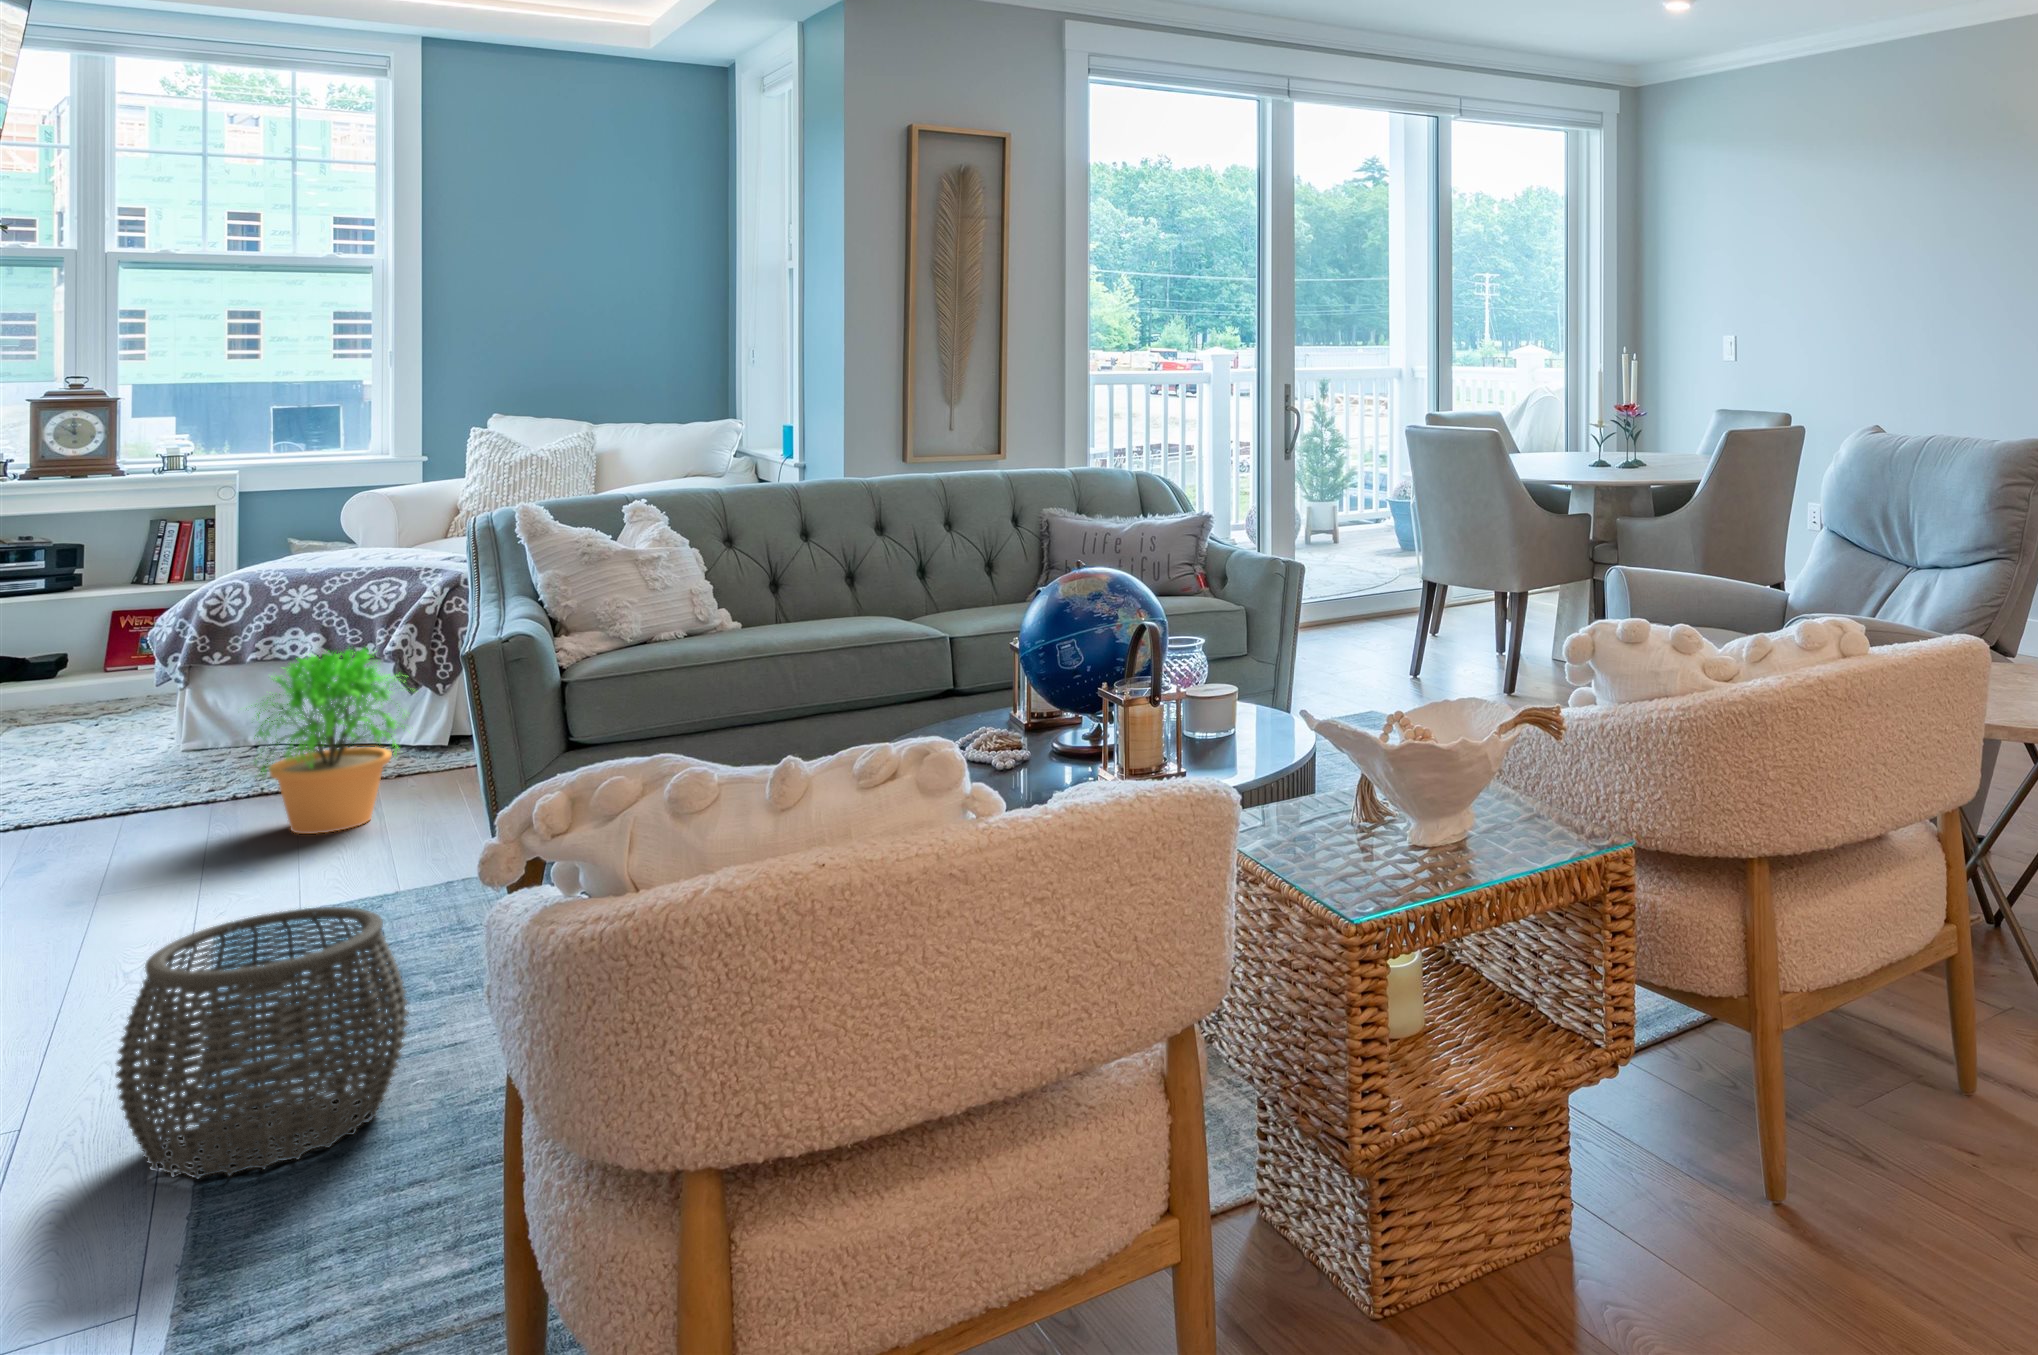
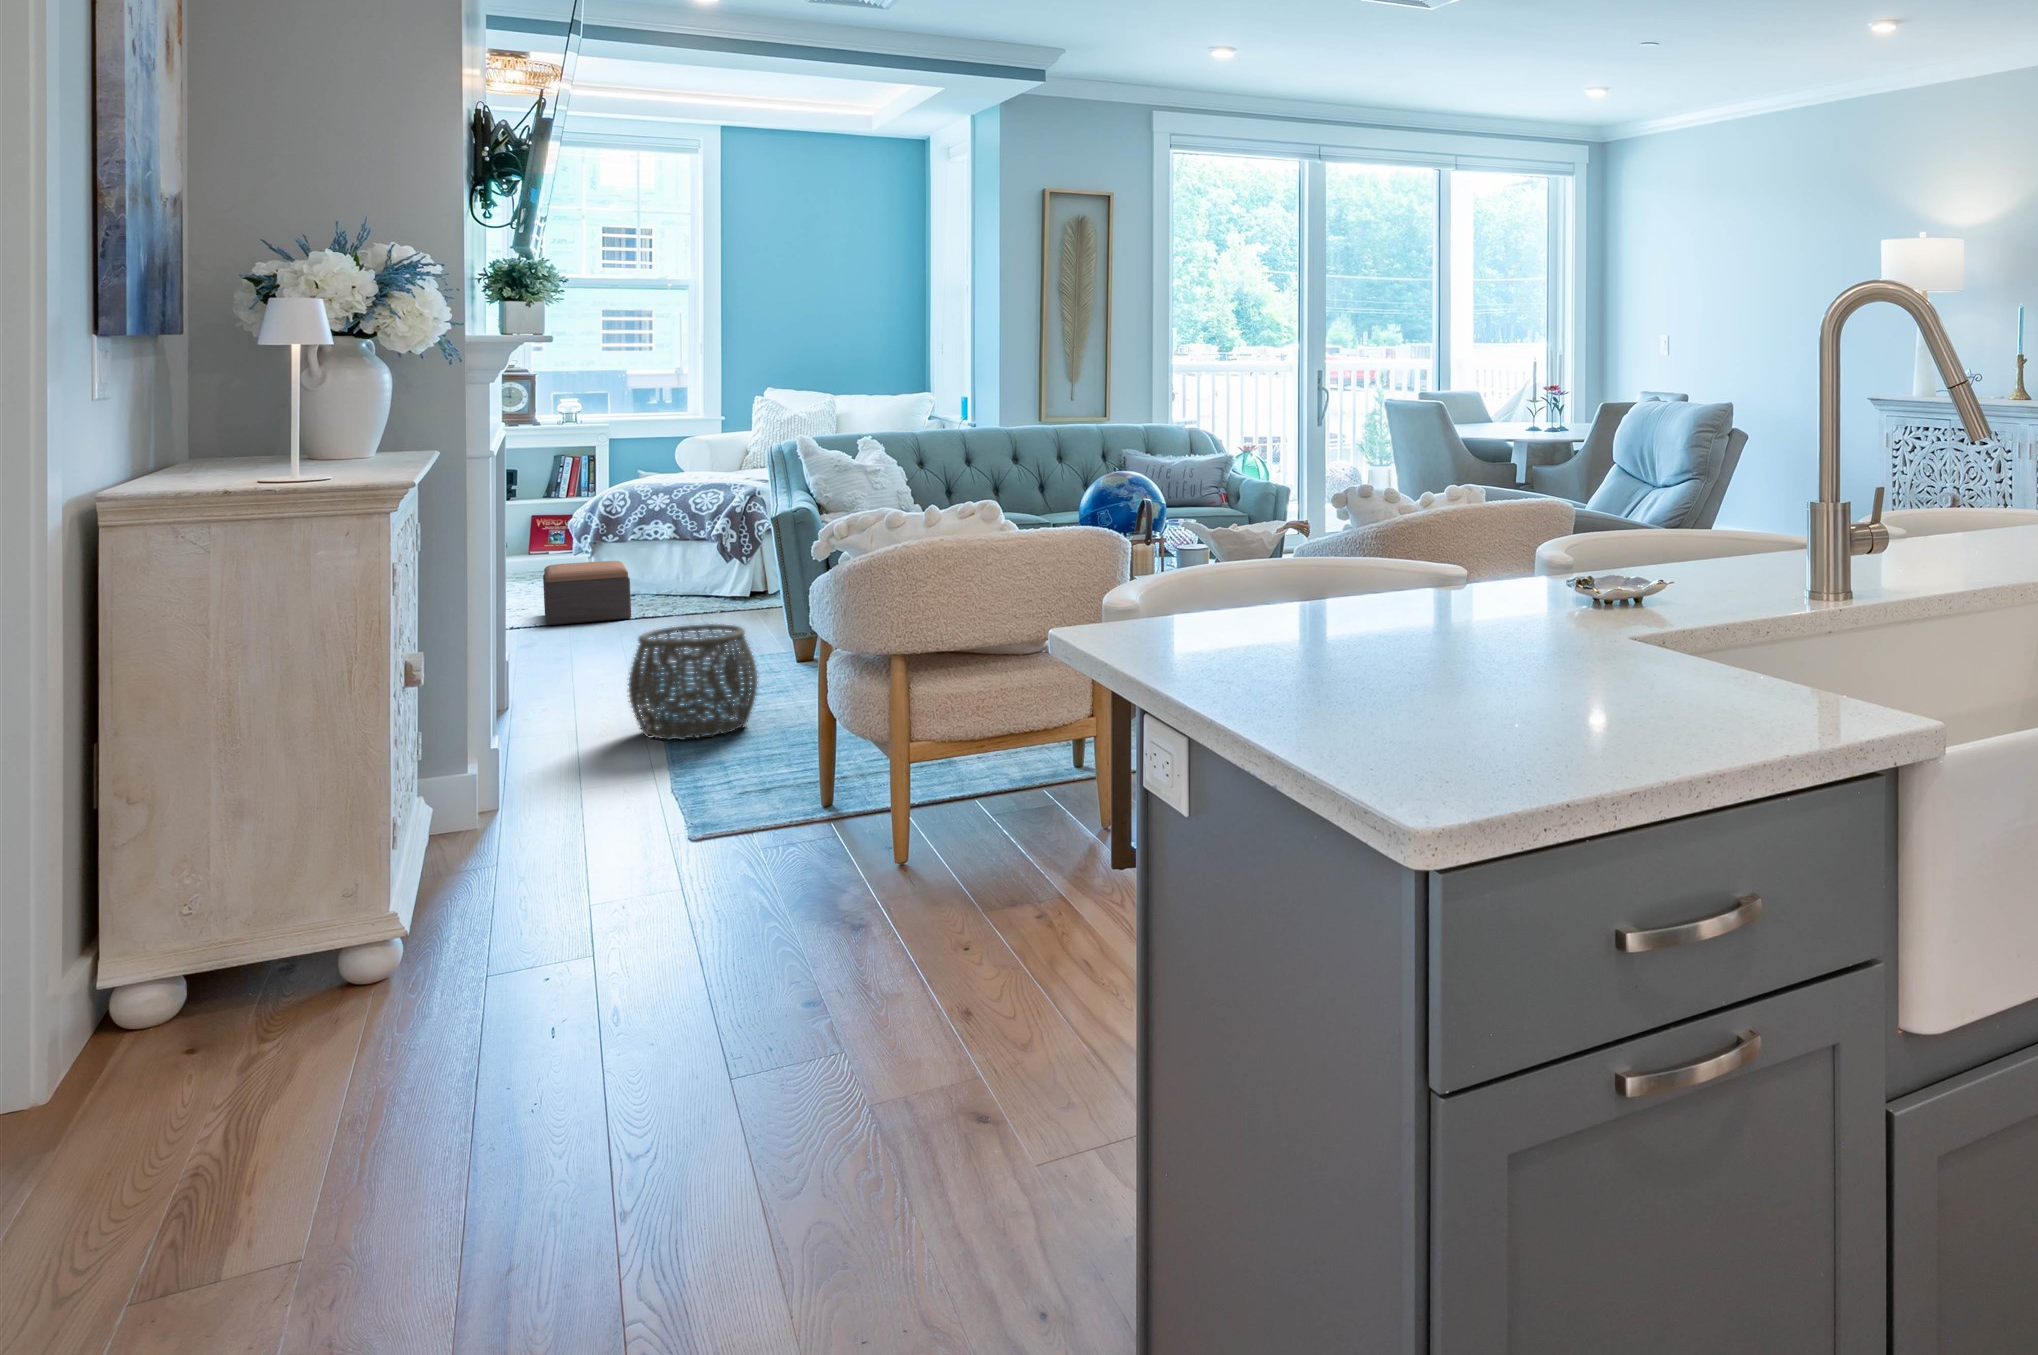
potted plant: present [251,648,405,834] -> none [637,519,743,632]
footstool: none [74,703,230,825] -> present [543,561,631,625]

